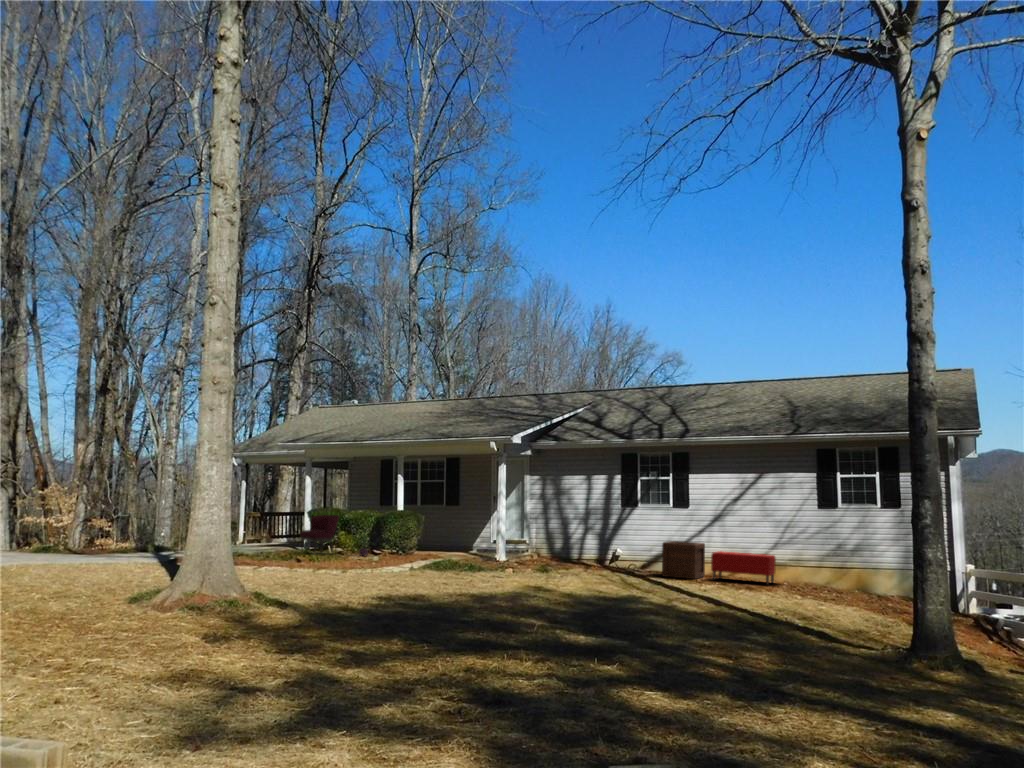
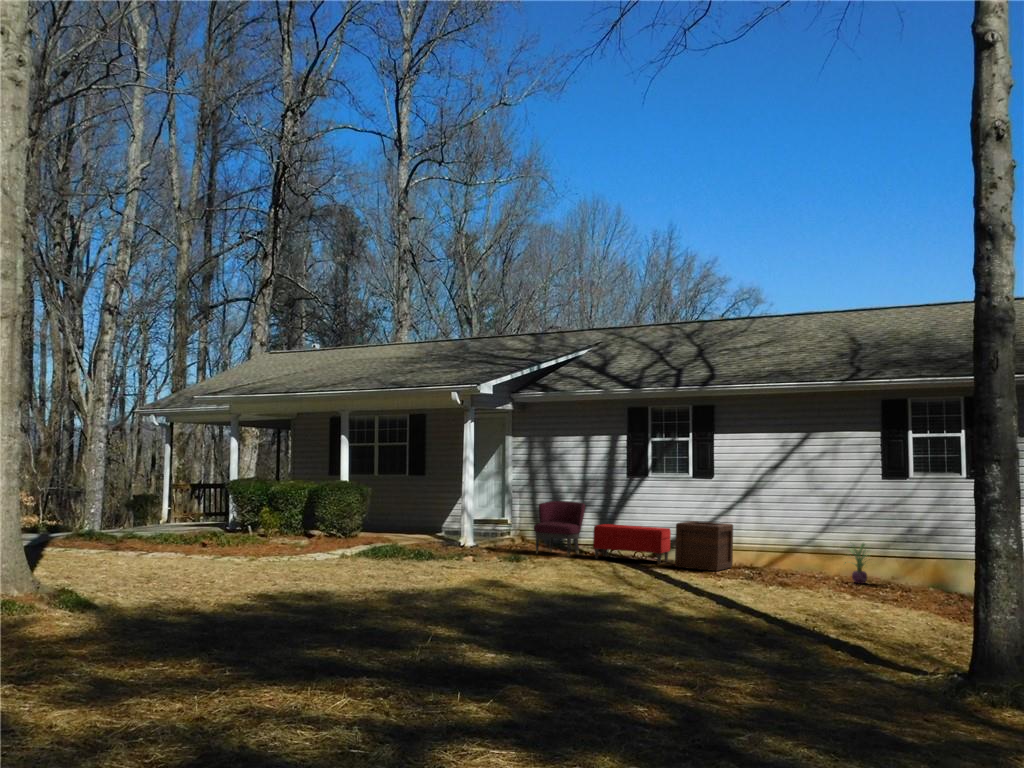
chair: present [300,515,339,553] -> present [534,501,585,557]
decorative plant: present [359,532,368,556] -> present [845,543,869,584]
bench: present [711,551,776,585] -> present [593,524,671,564]

